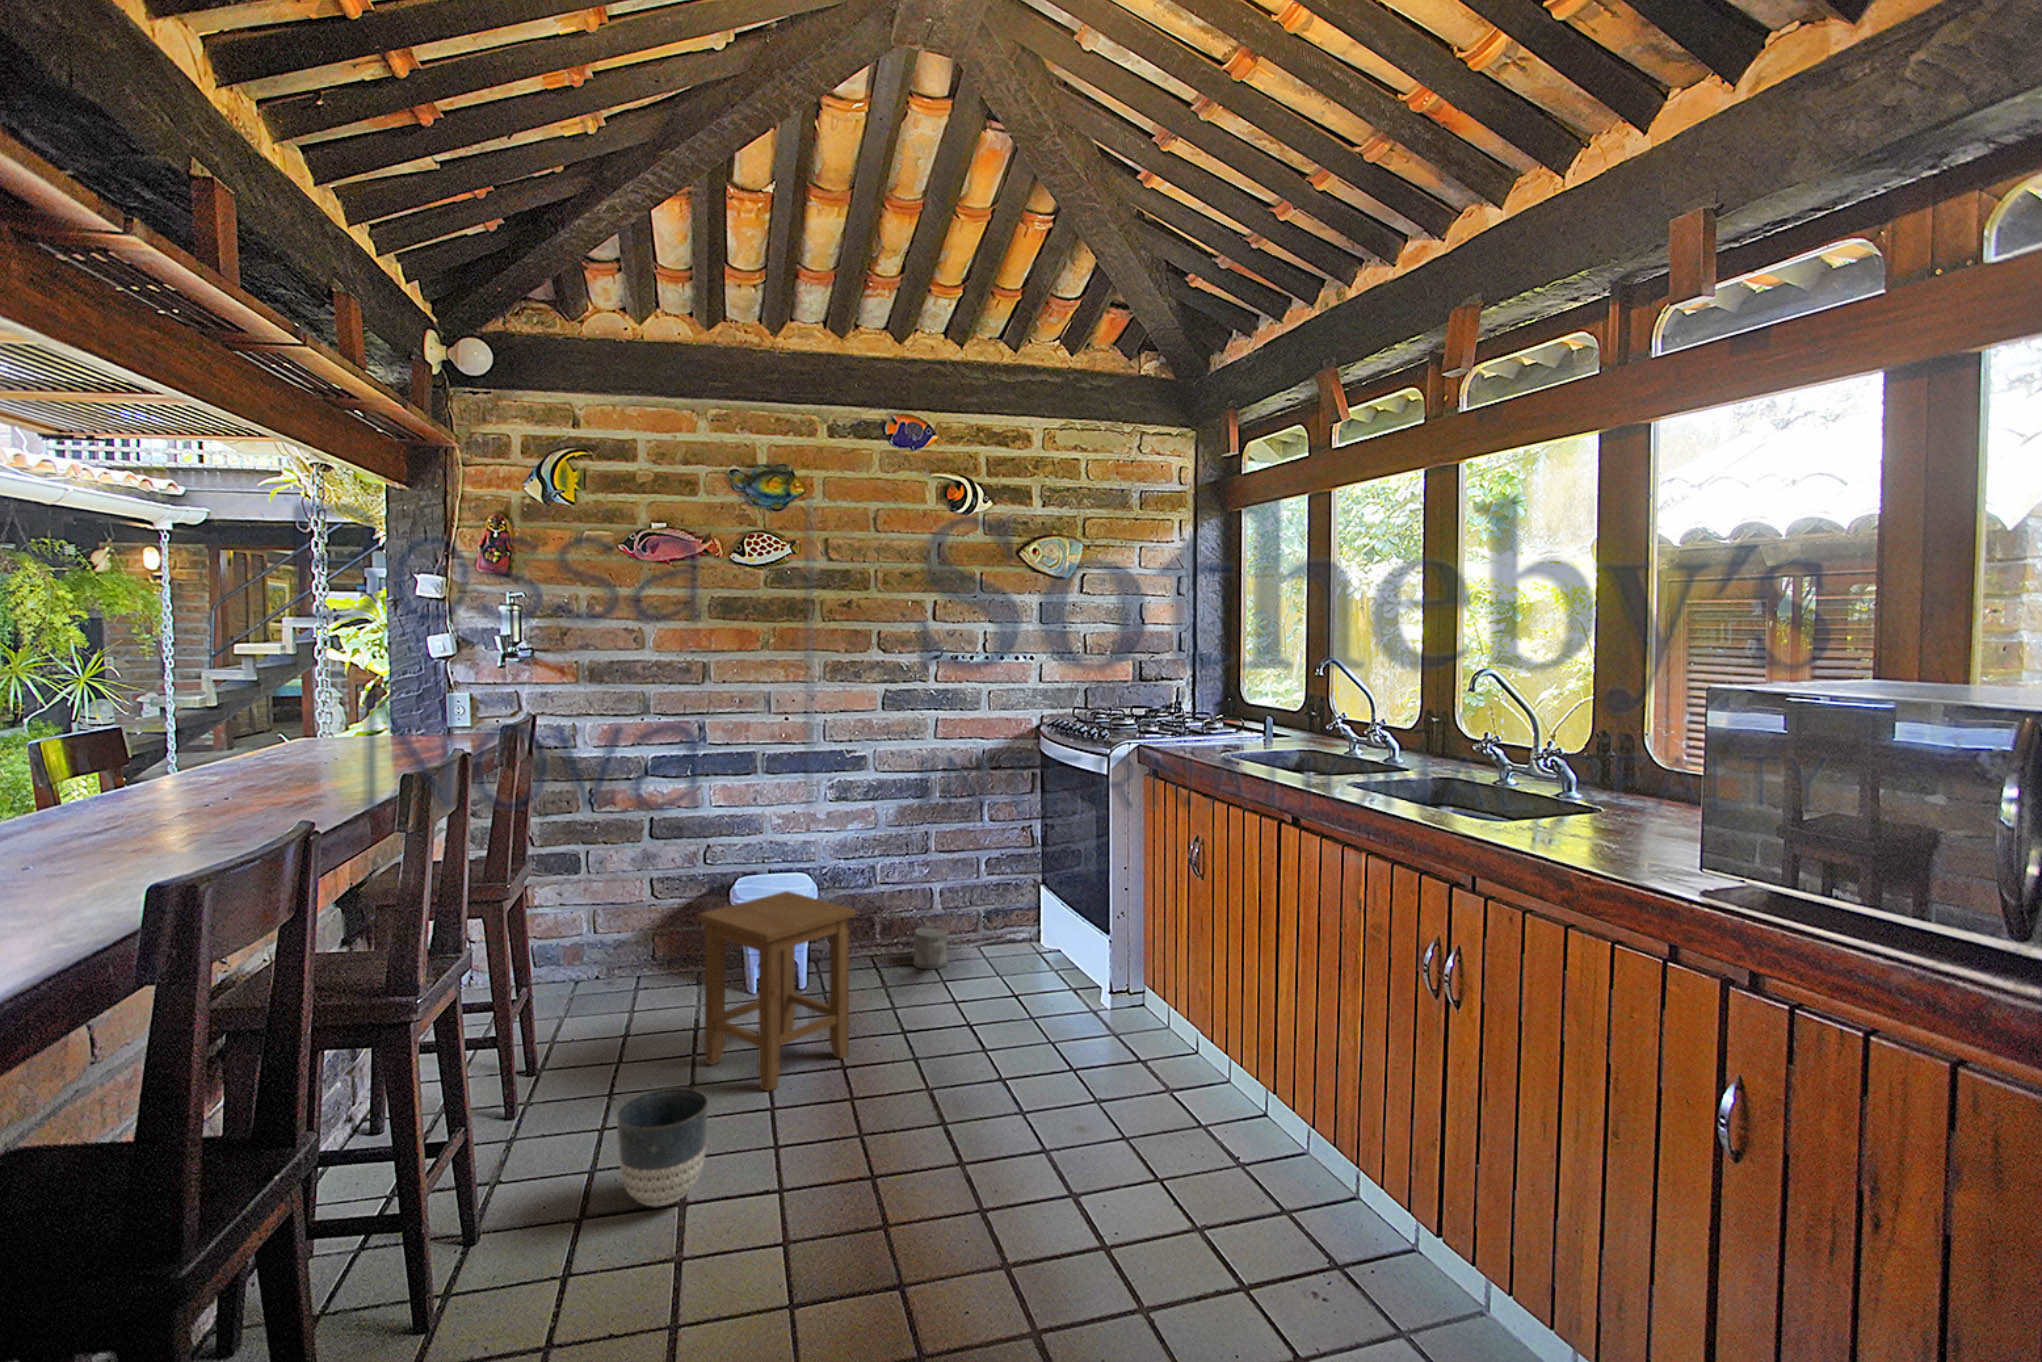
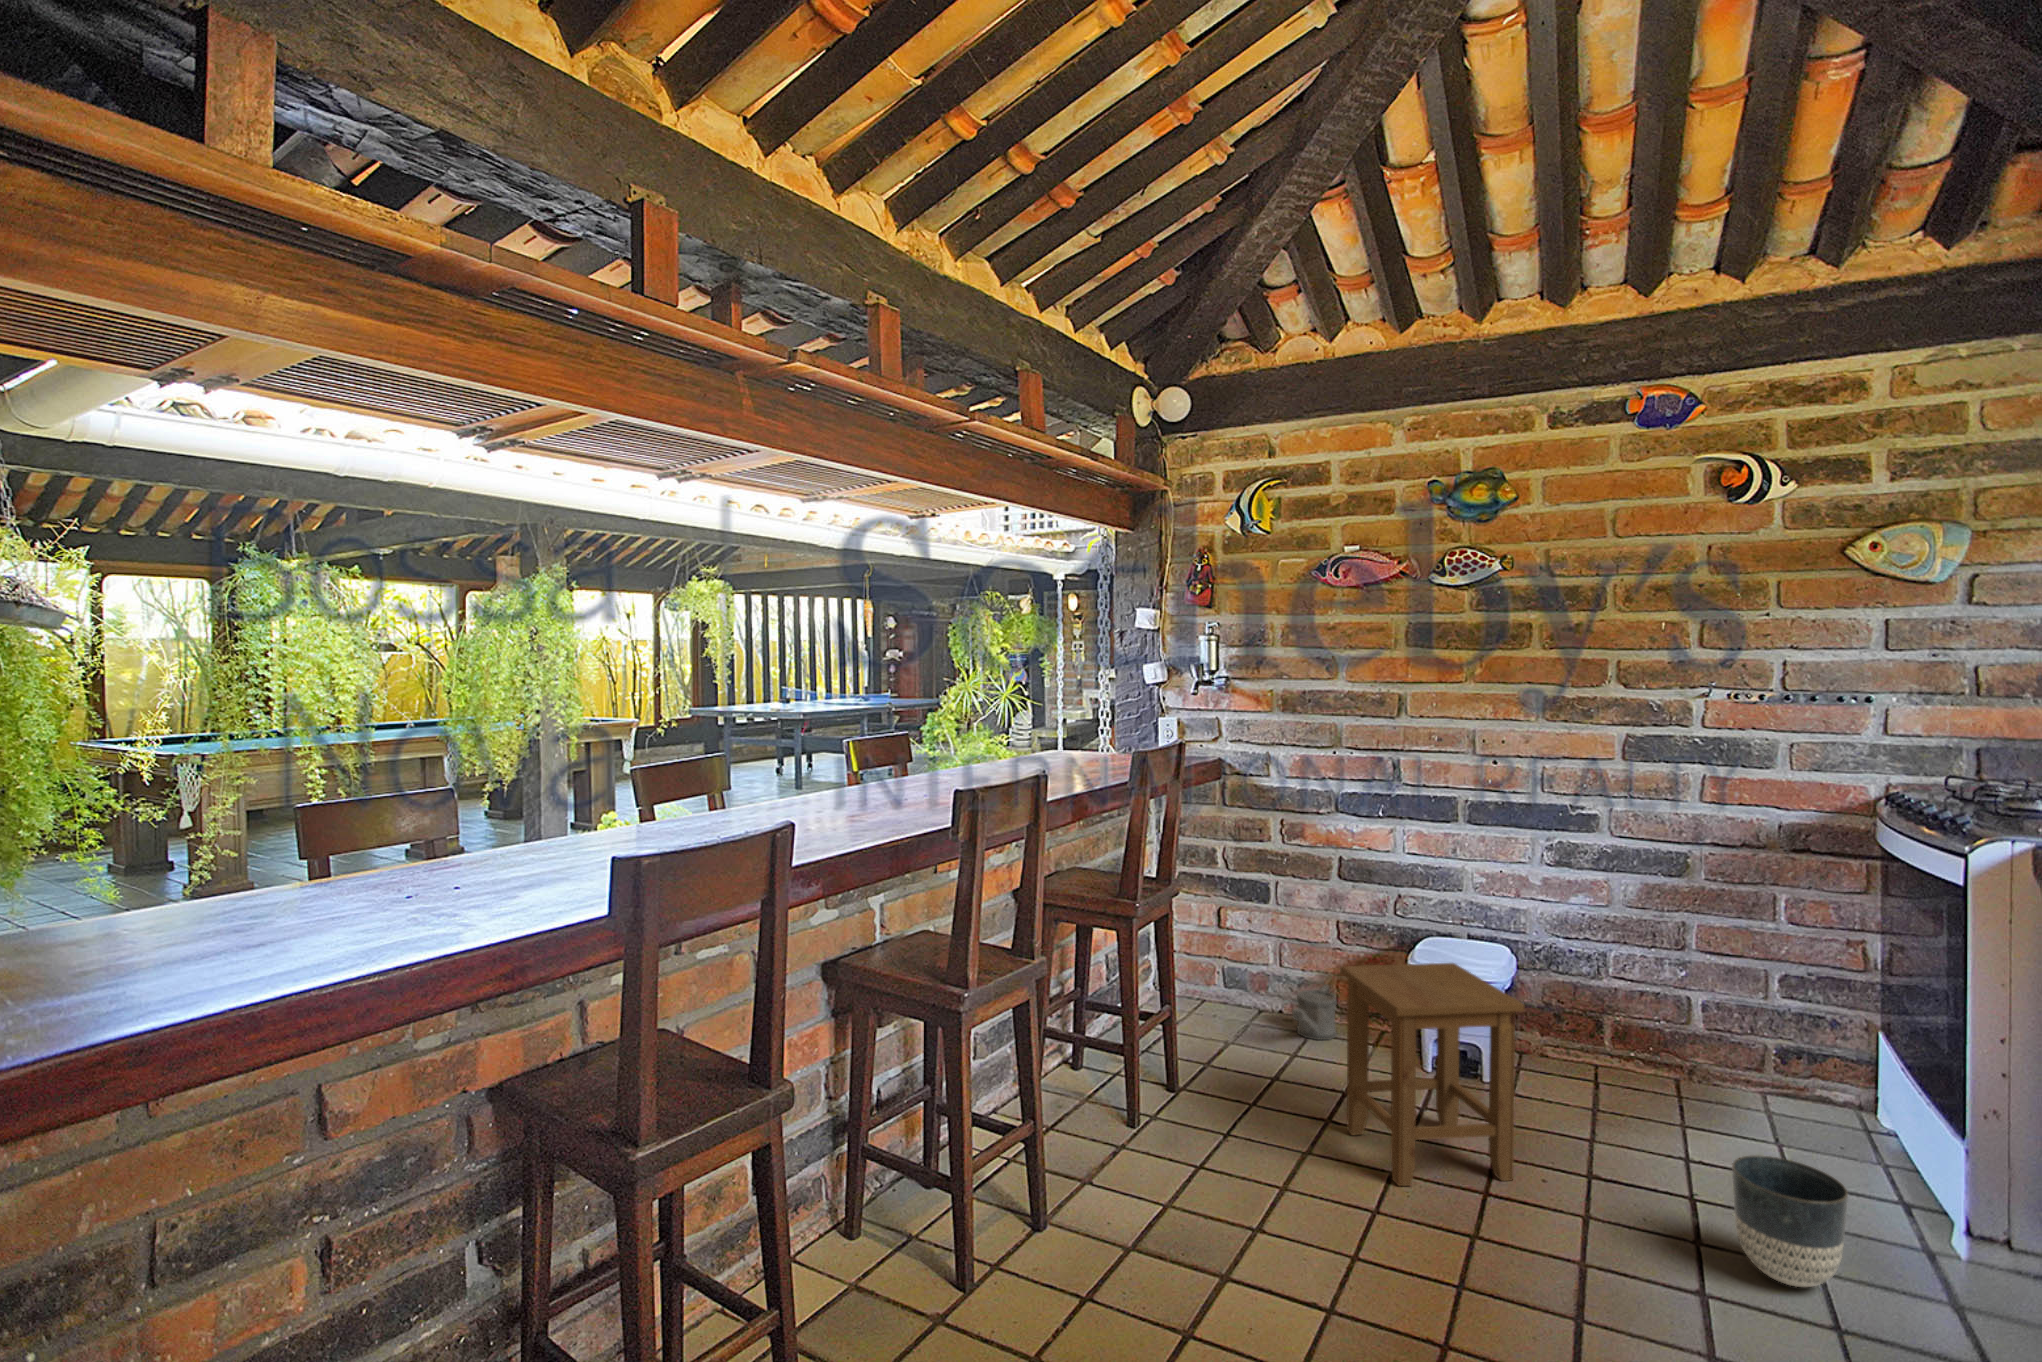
watering can: present [914,921,949,969] -> present [1292,985,1337,1040]
planter: present [617,1088,708,1207] -> present [1732,1155,1848,1287]

